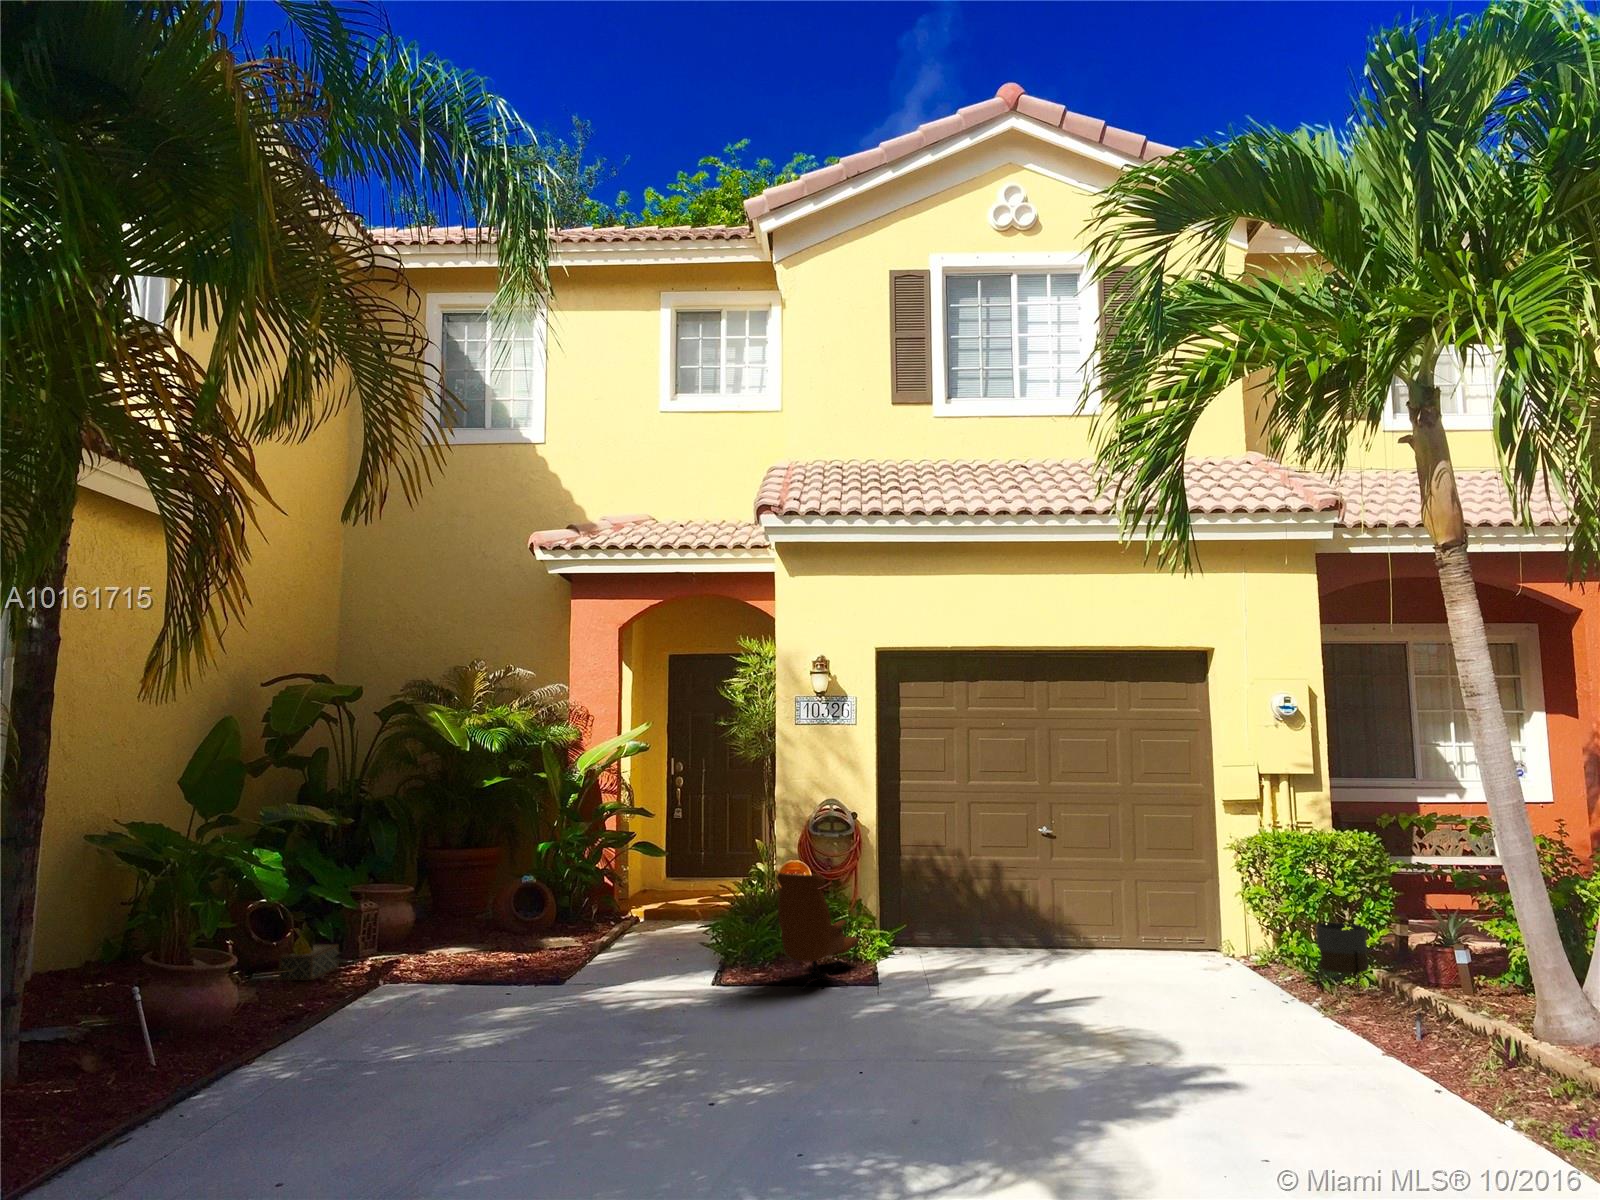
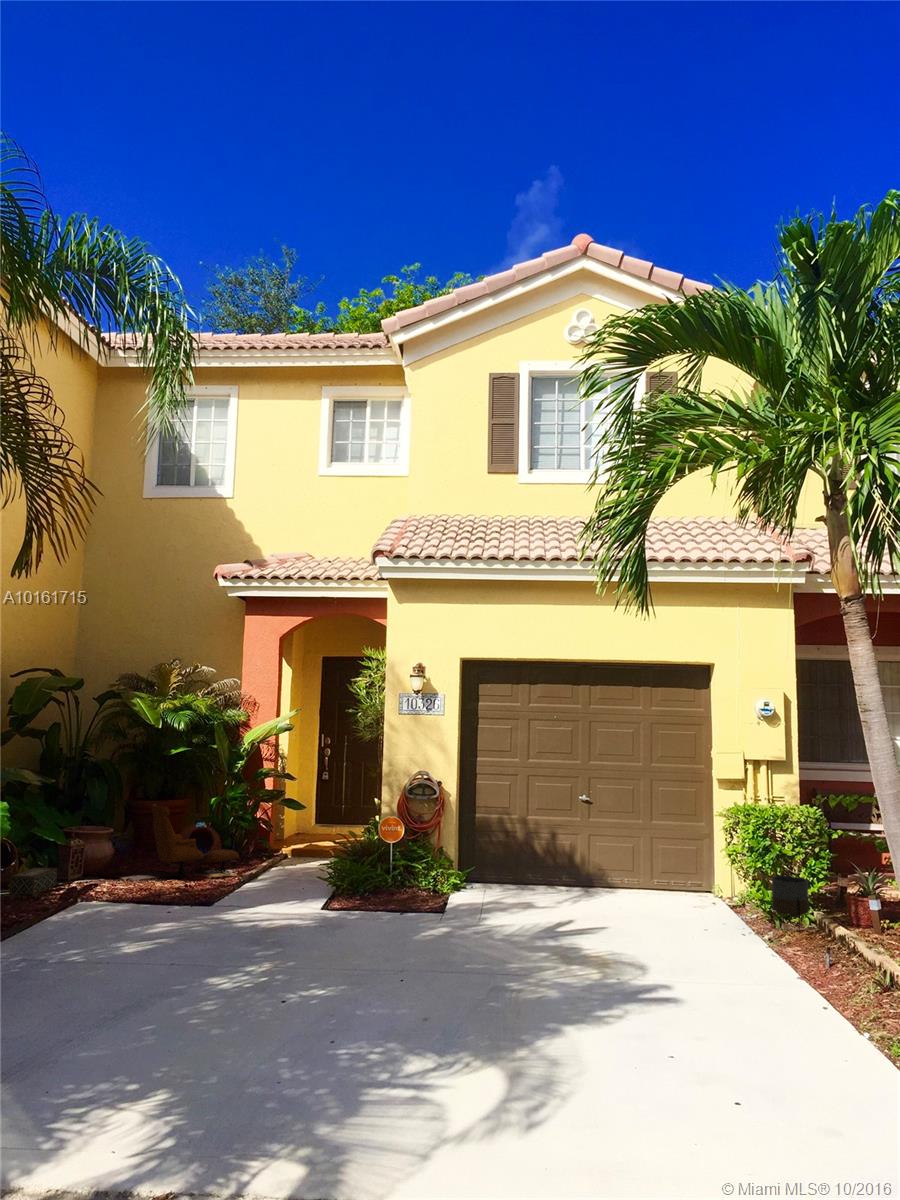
lounge chair: present [776,873,861,991] -> present [151,804,239,881]

